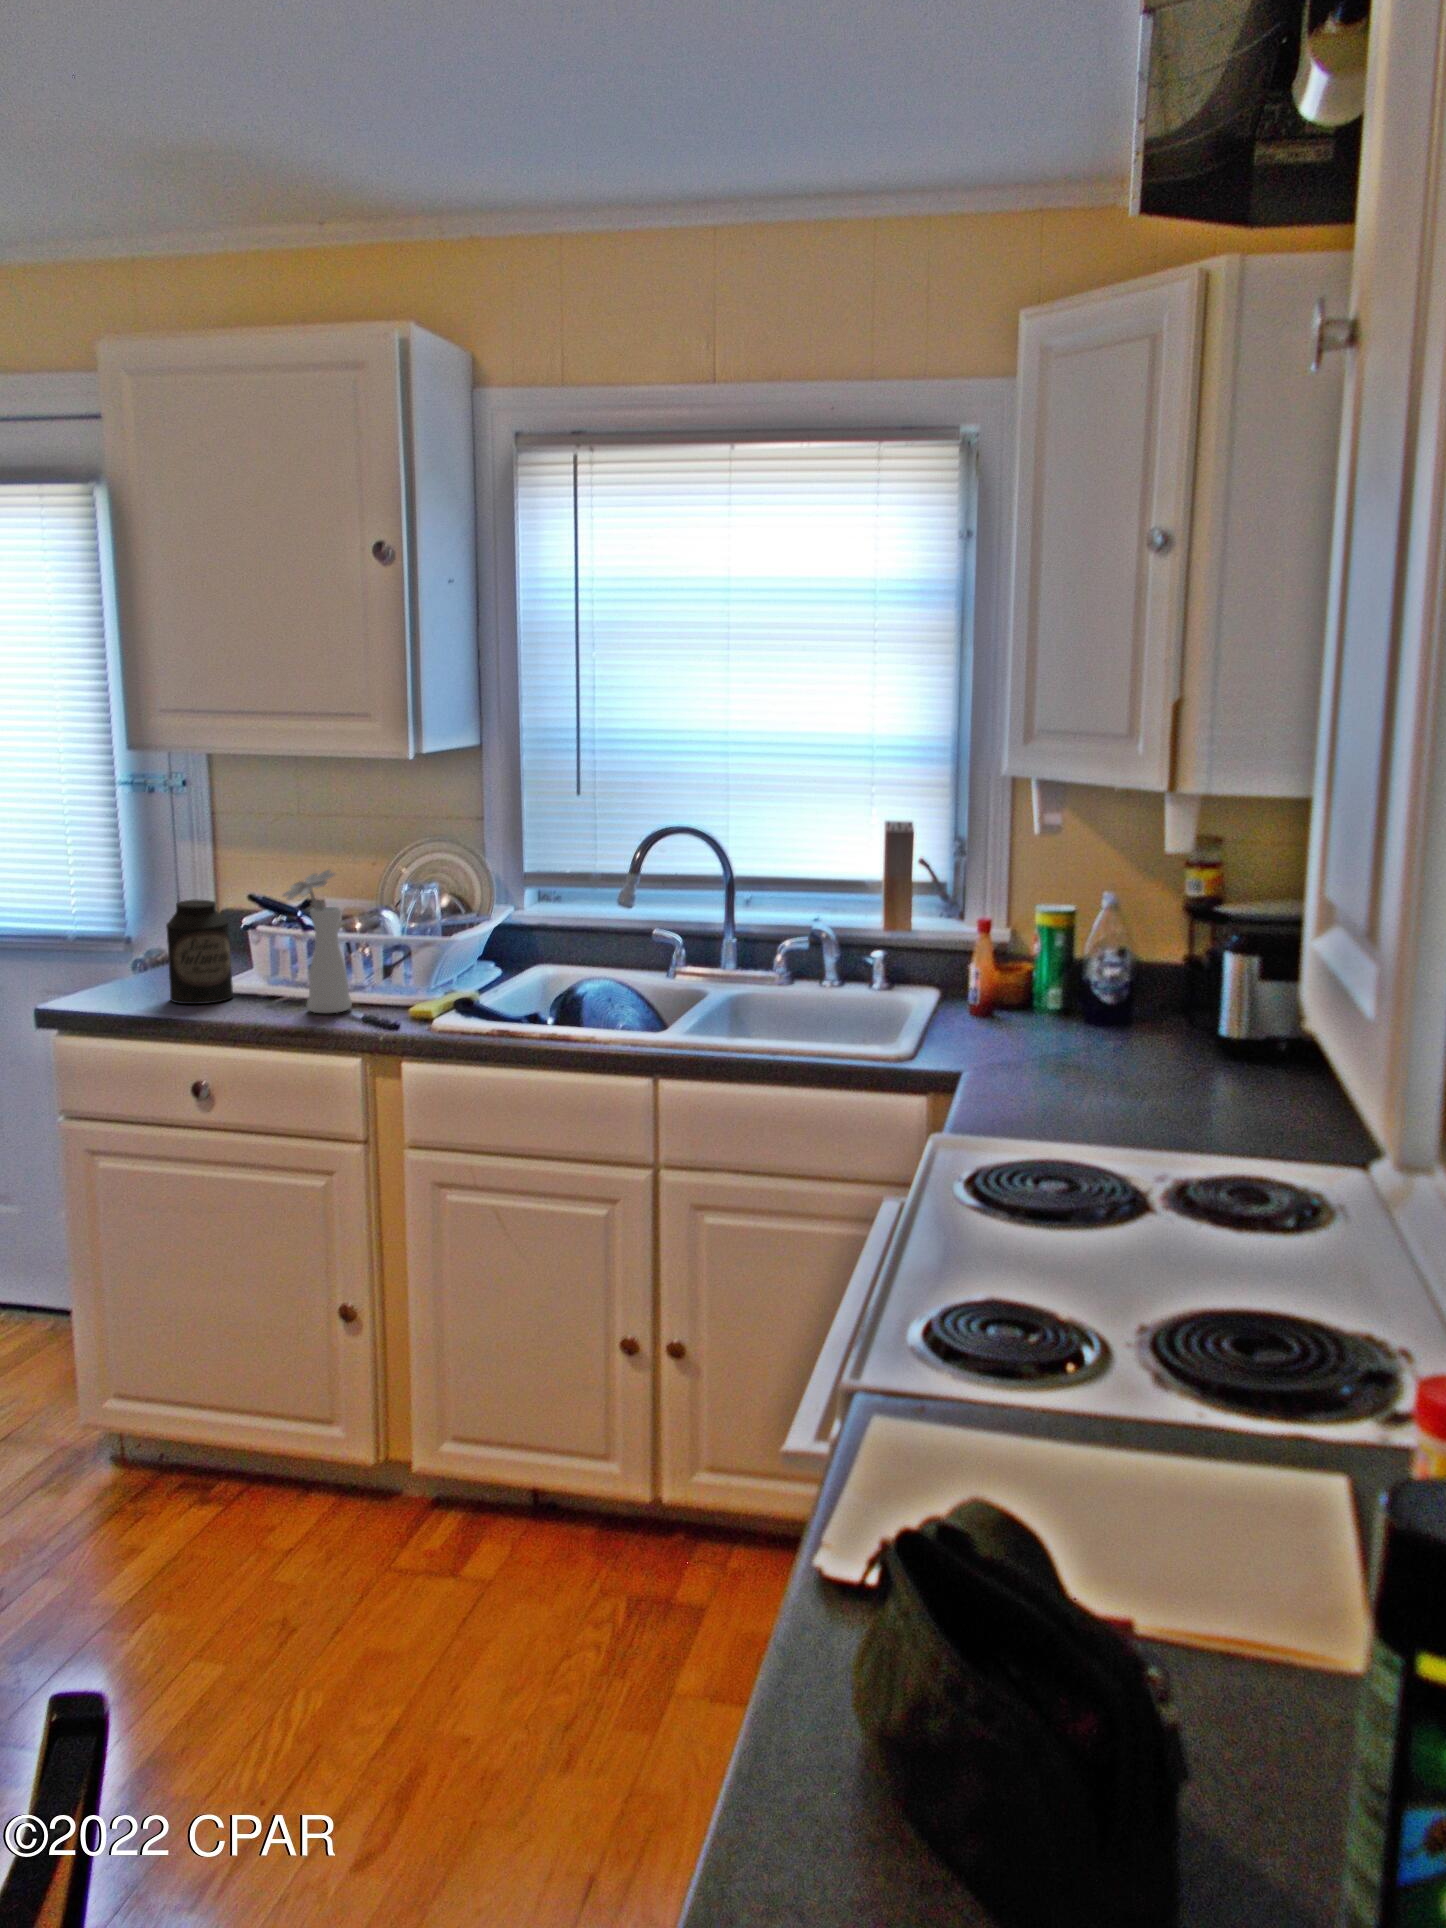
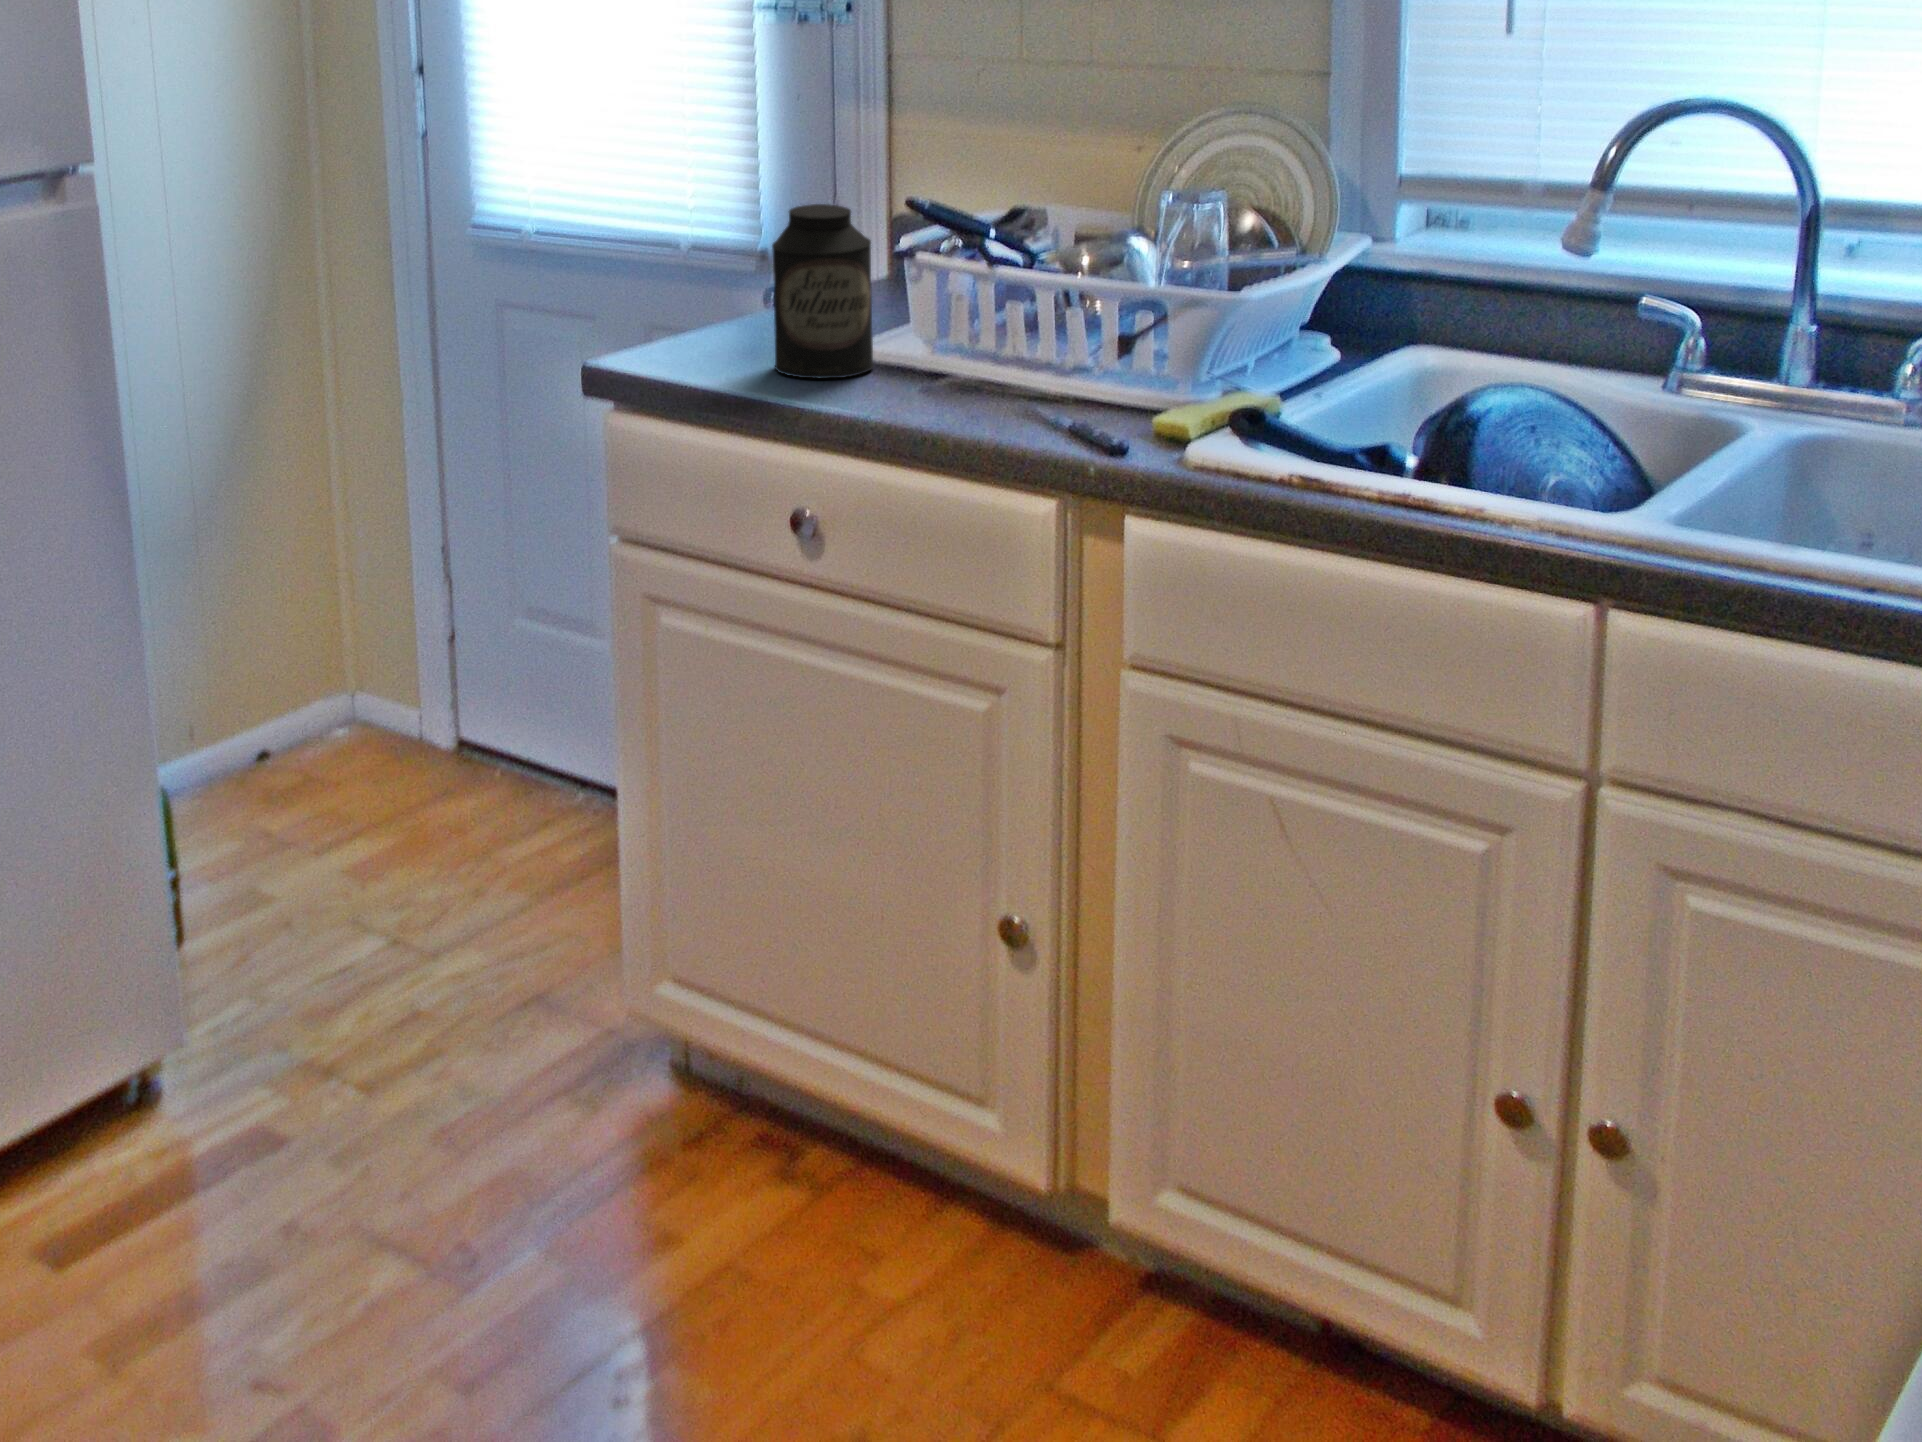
vase: present [283,870,352,1013] -> none [945,163,1055,415]

